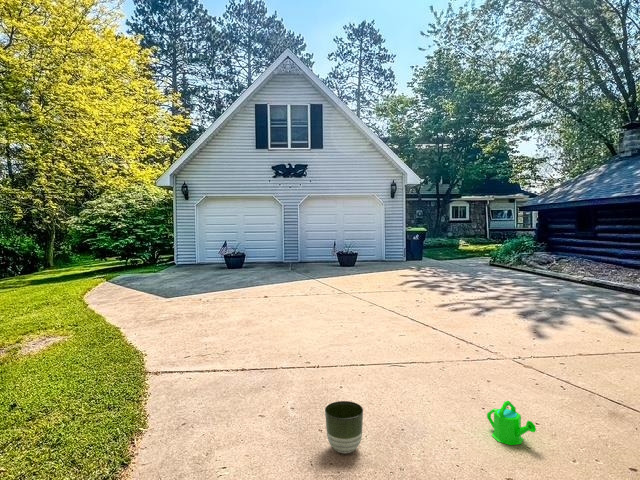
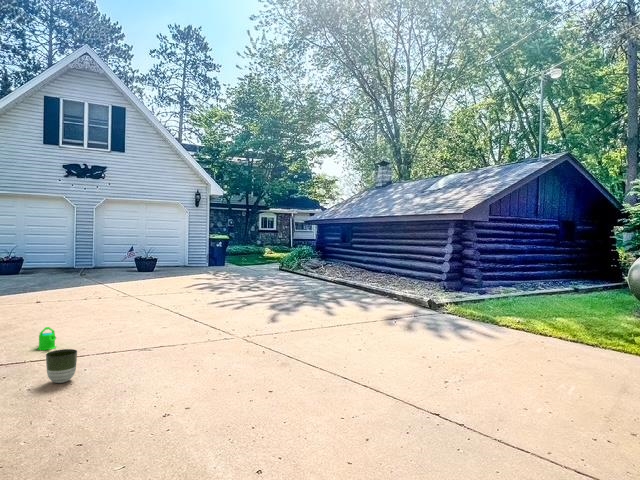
watering can: present [487,401,536,445] -> present [38,327,56,350]

